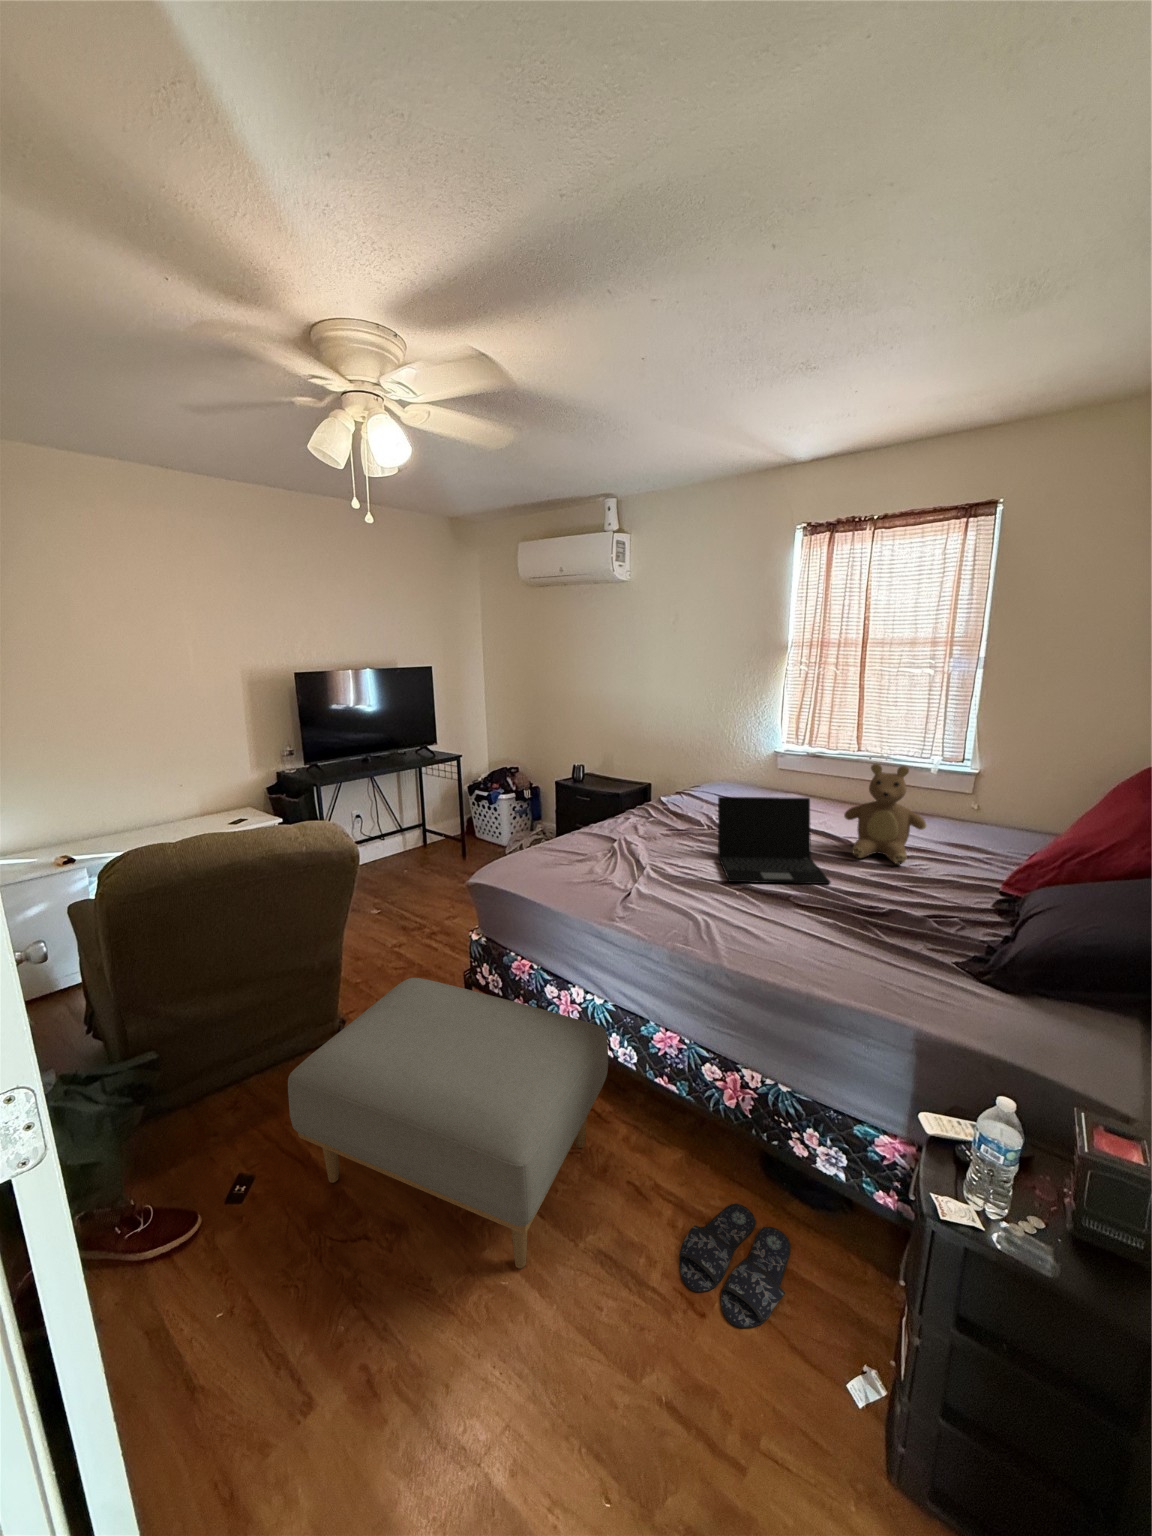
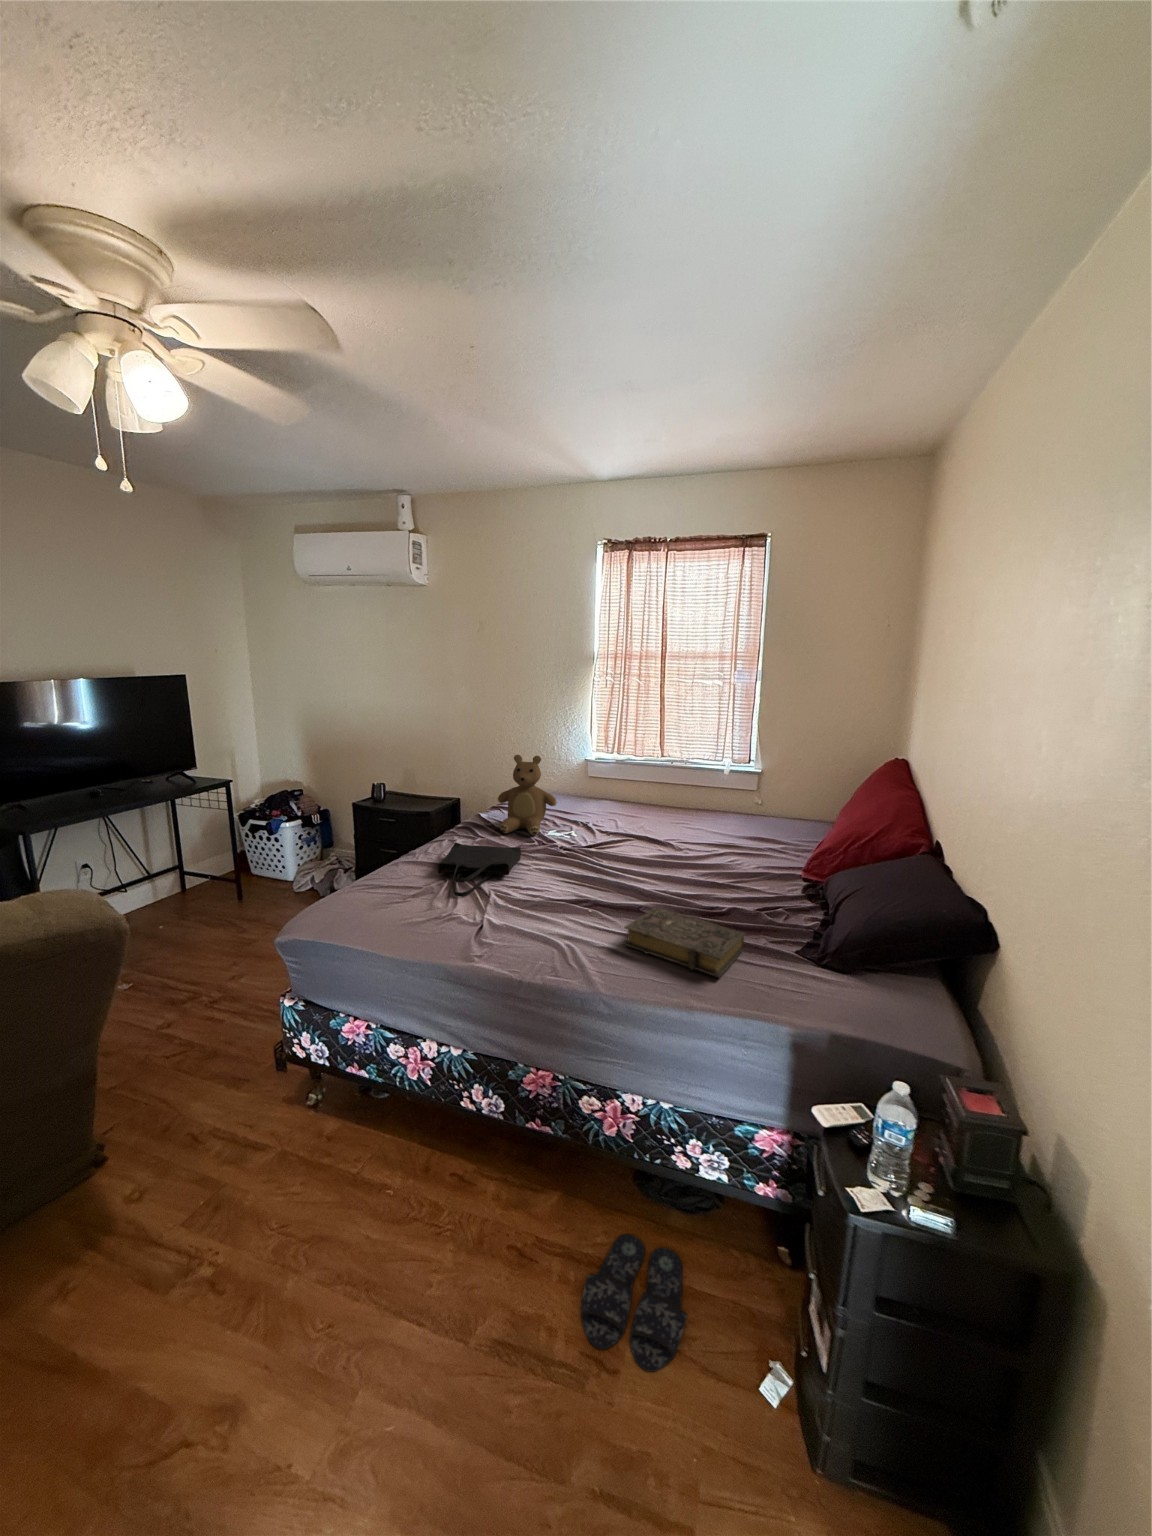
teddy bear: present [844,764,926,864] -> present [498,755,557,835]
laptop: present [718,797,830,884] -> none [556,807,669,899]
tote bag: none [605,819,686,867] -> present [438,842,521,896]
book: none [760,897,895,972] -> present [623,907,745,977]
ottoman: present [288,978,608,1269] -> none [36,1073,477,1406]

